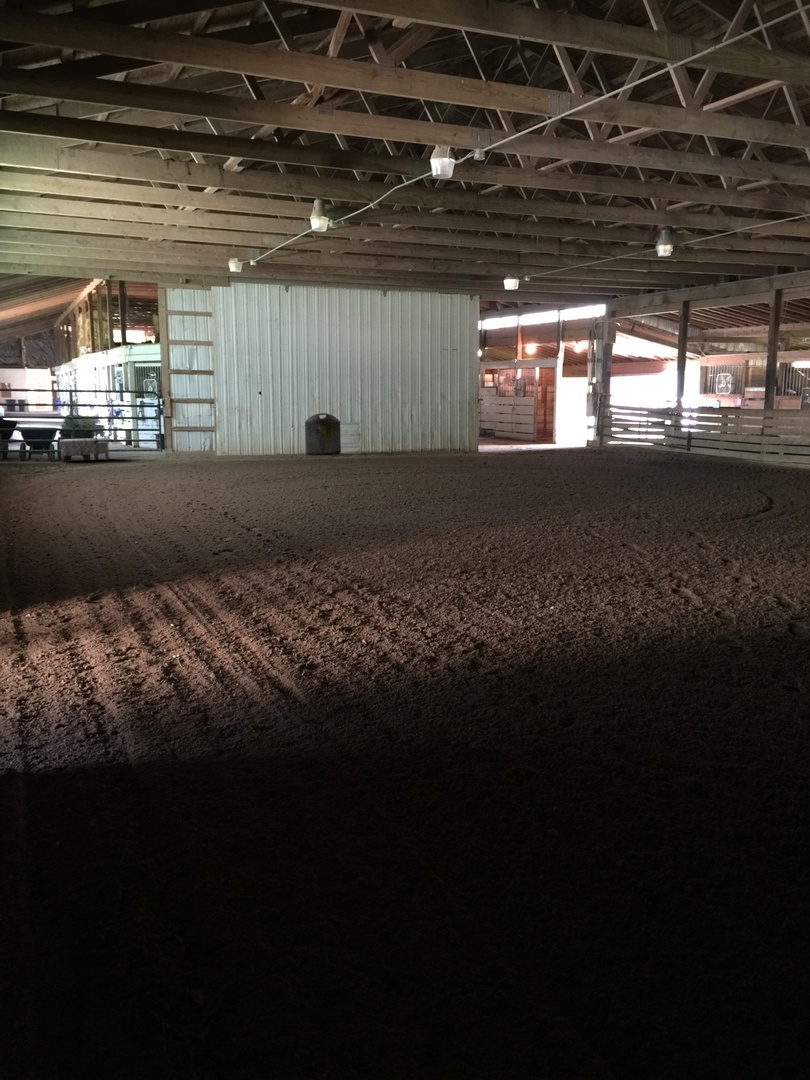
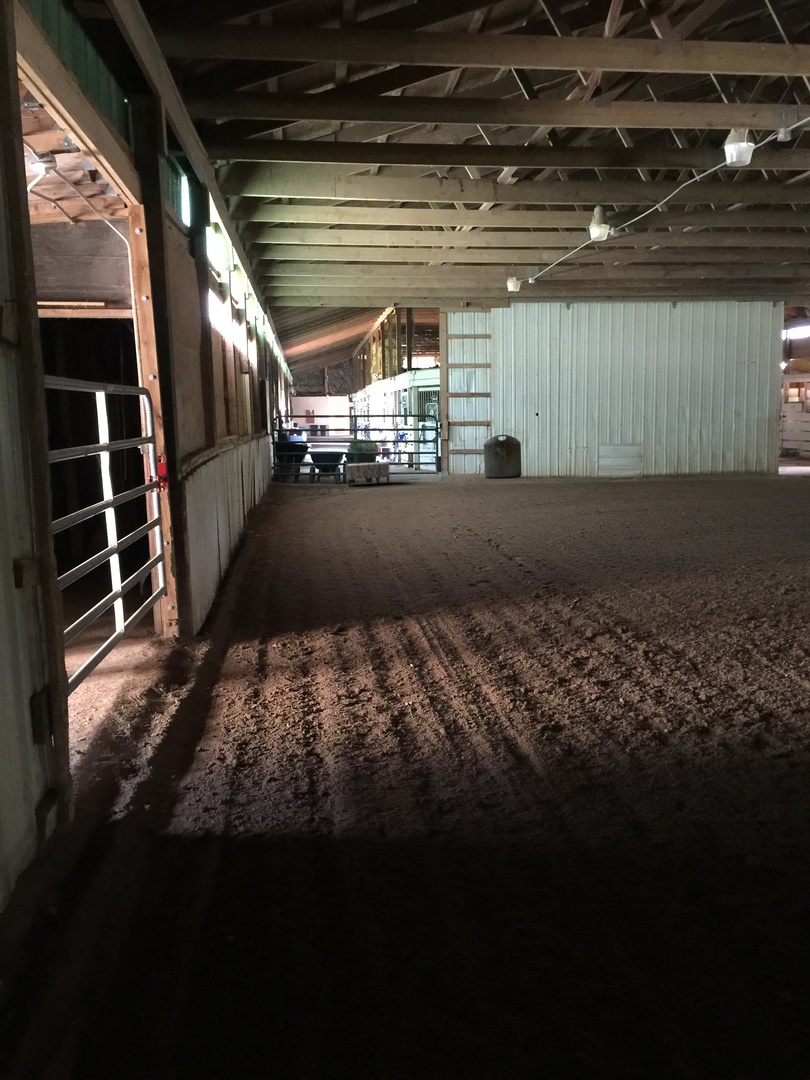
trash can: present [305,413,341,455] -> present [484,435,522,479]

